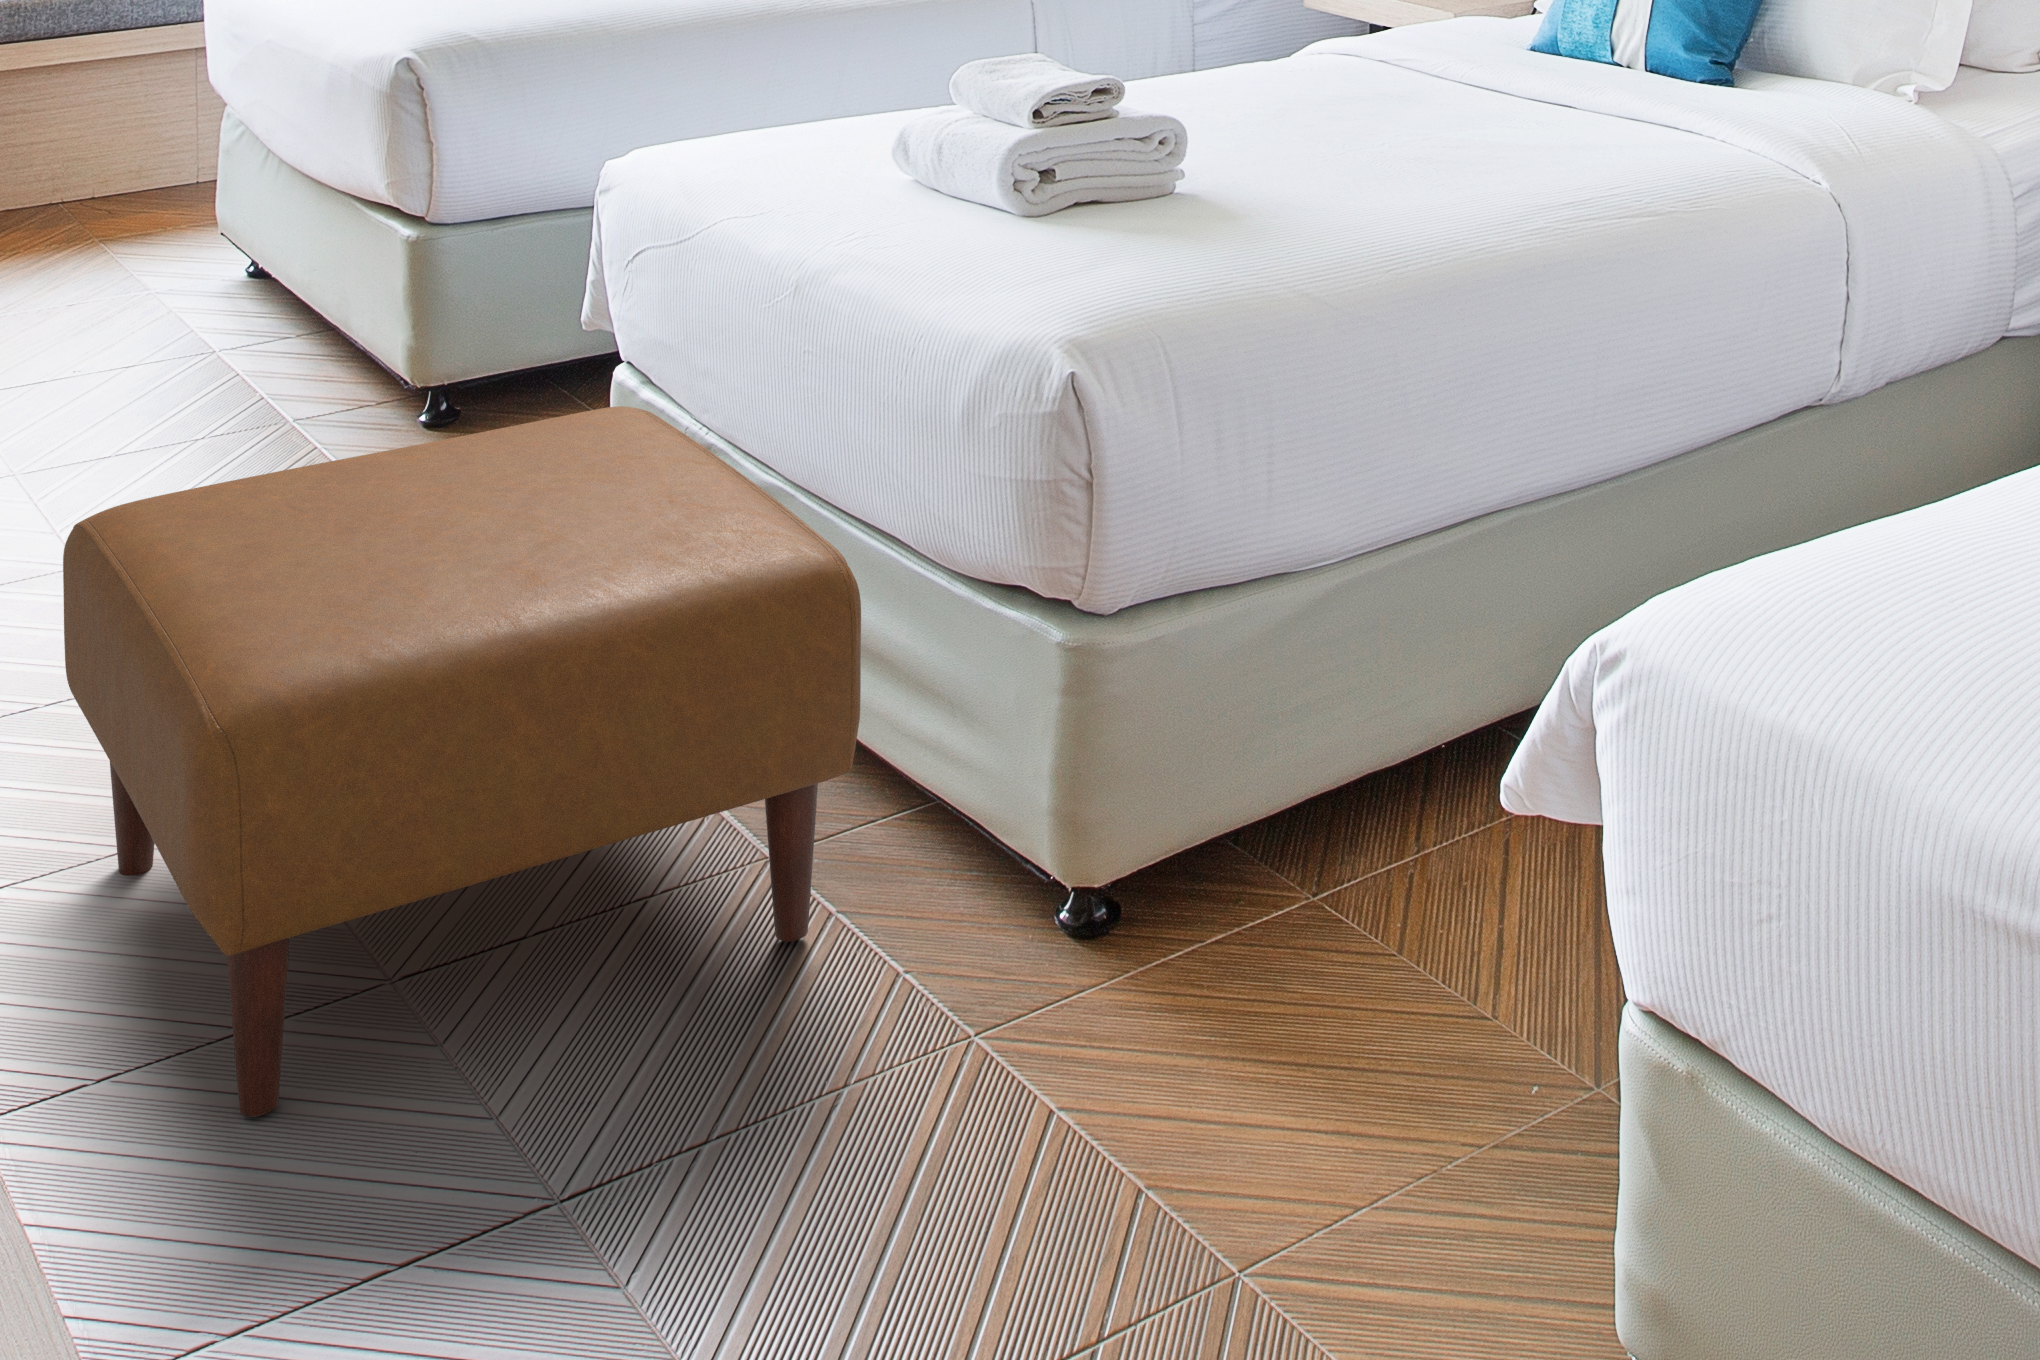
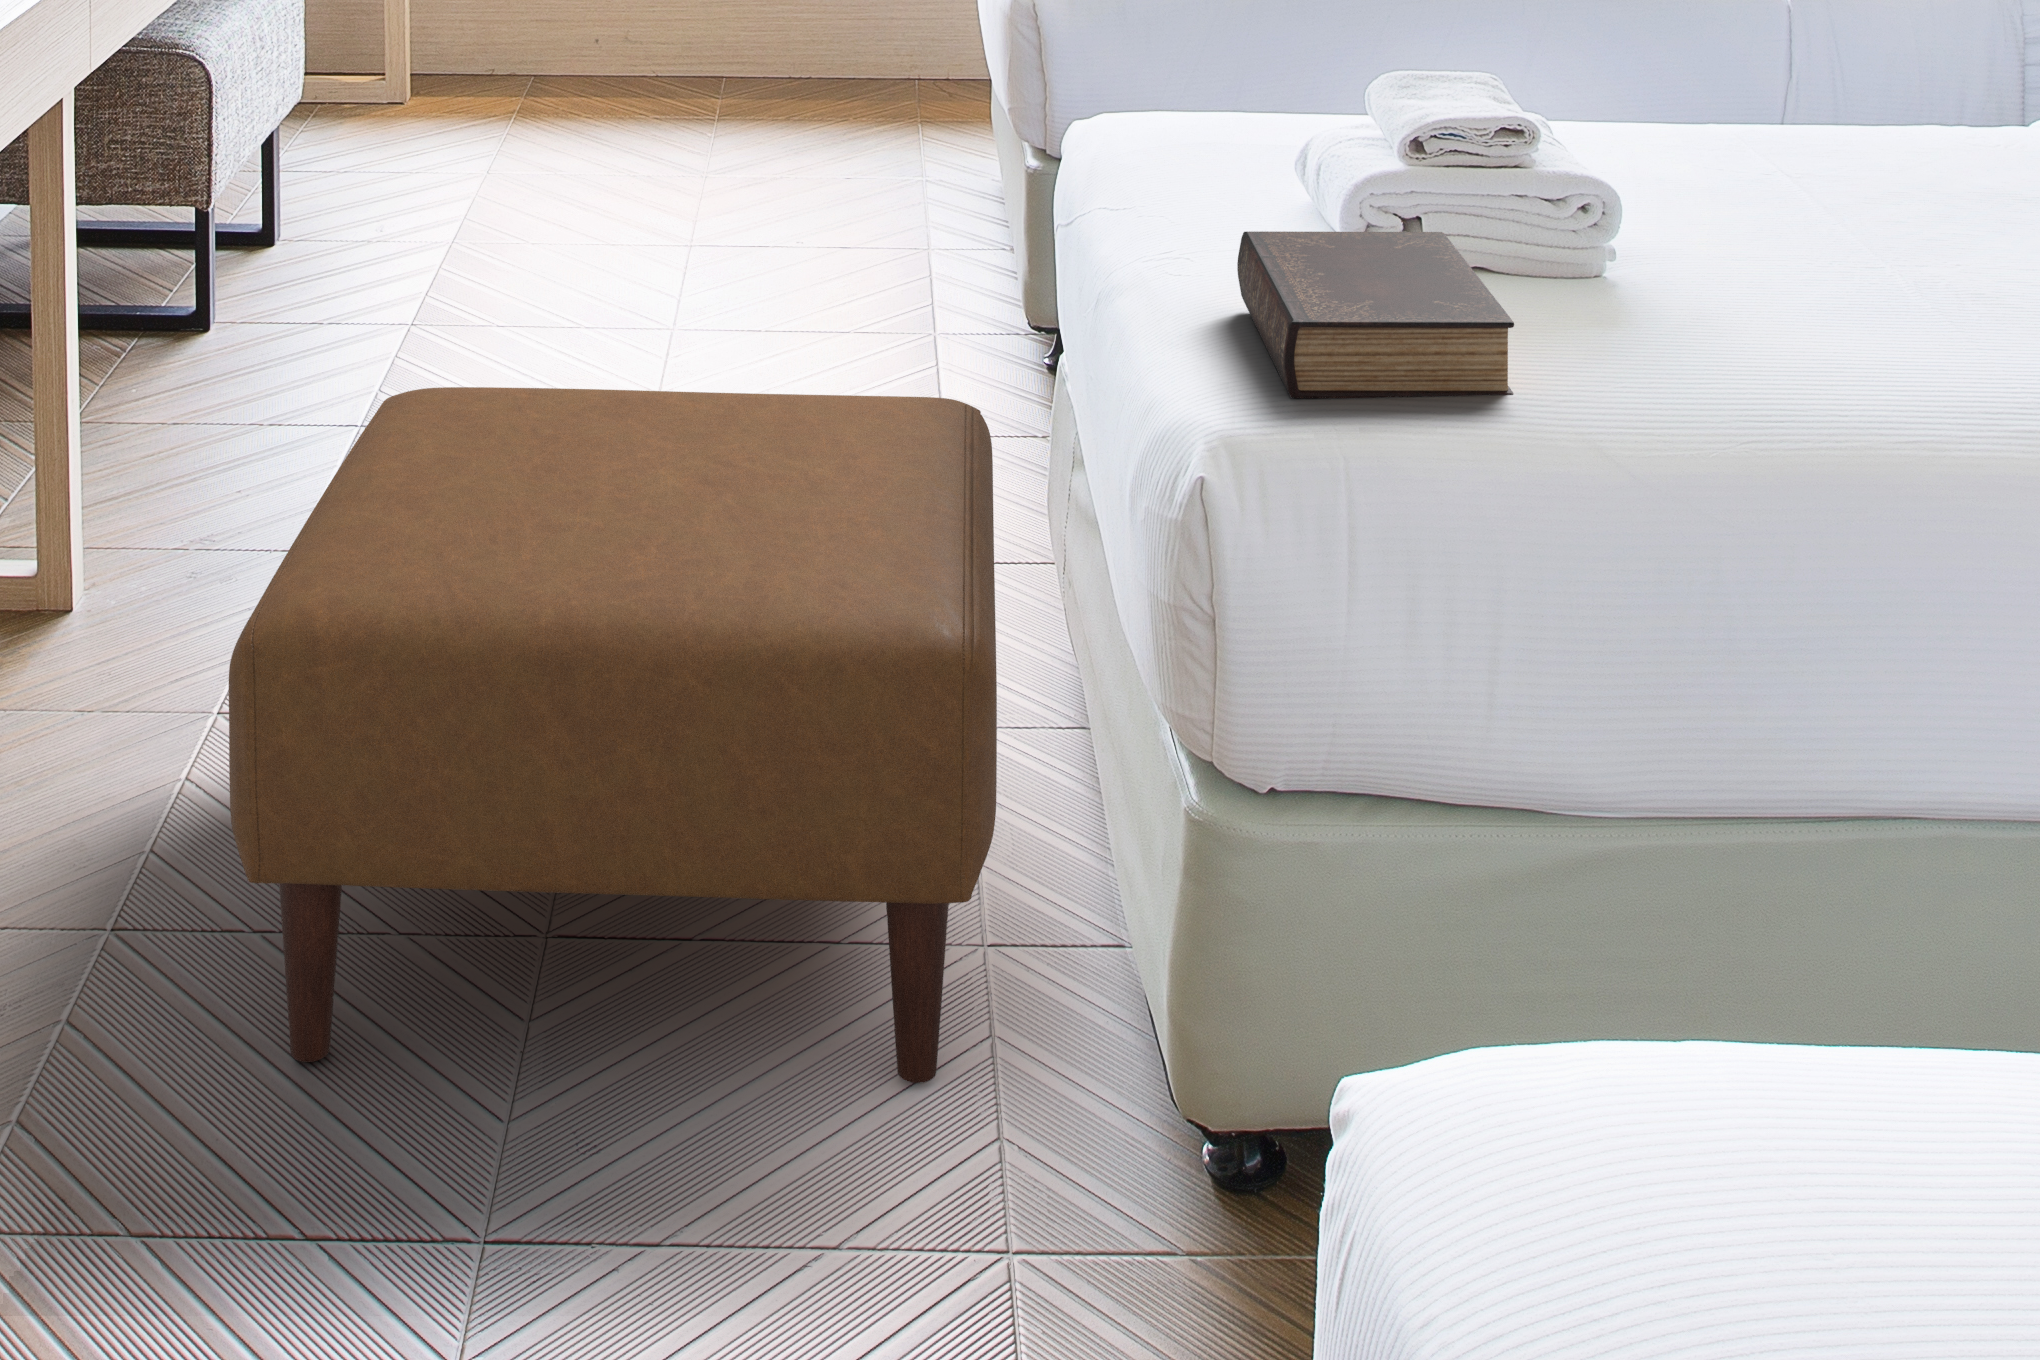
book: none [966,171,1233,303] -> present [1237,231,1514,398]

